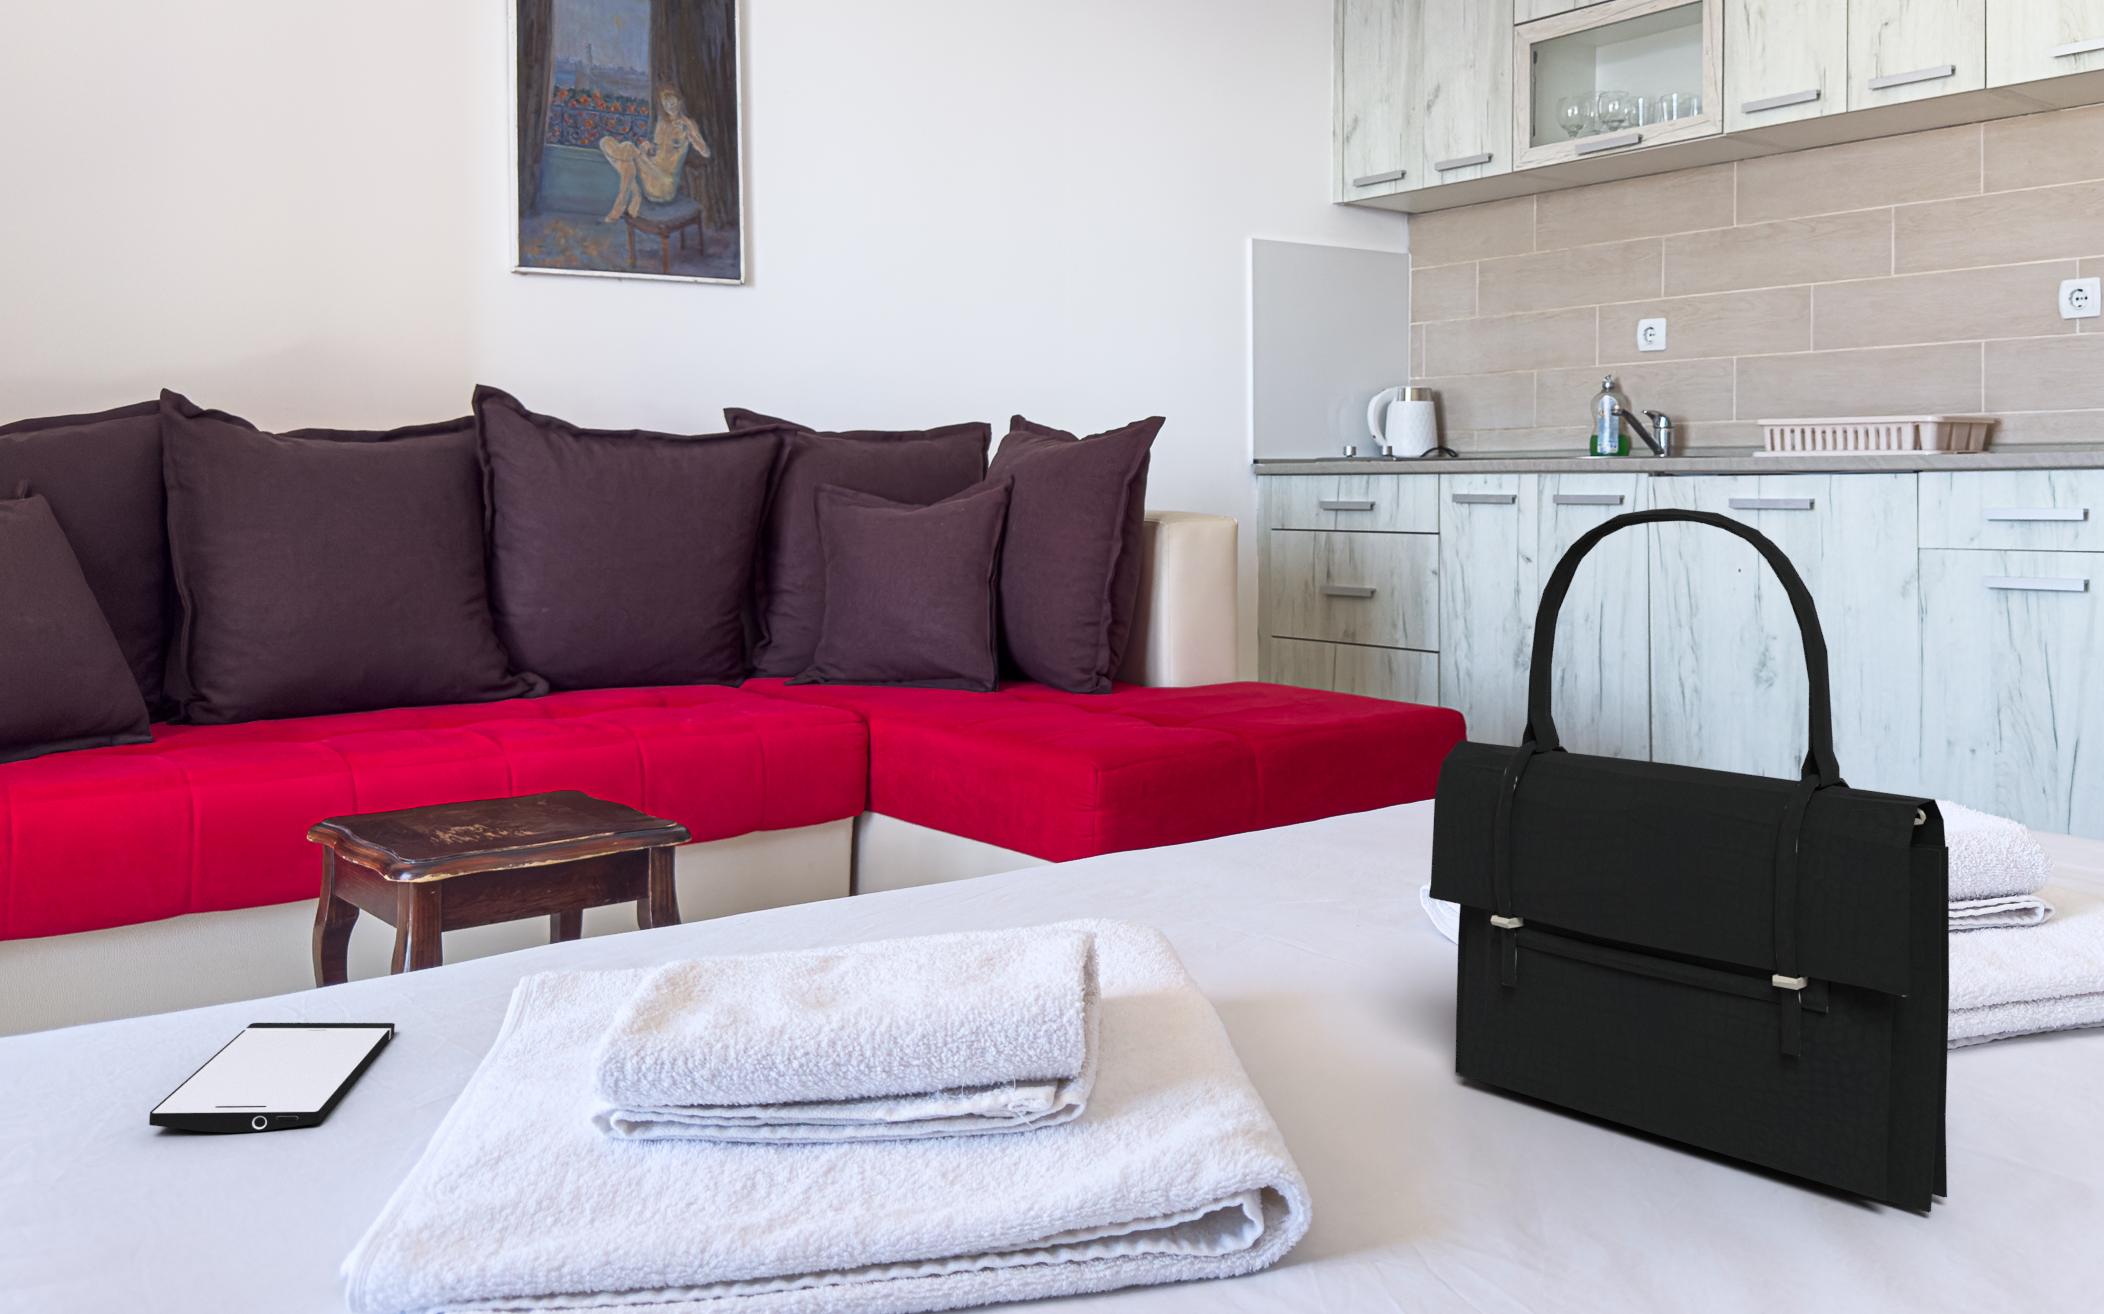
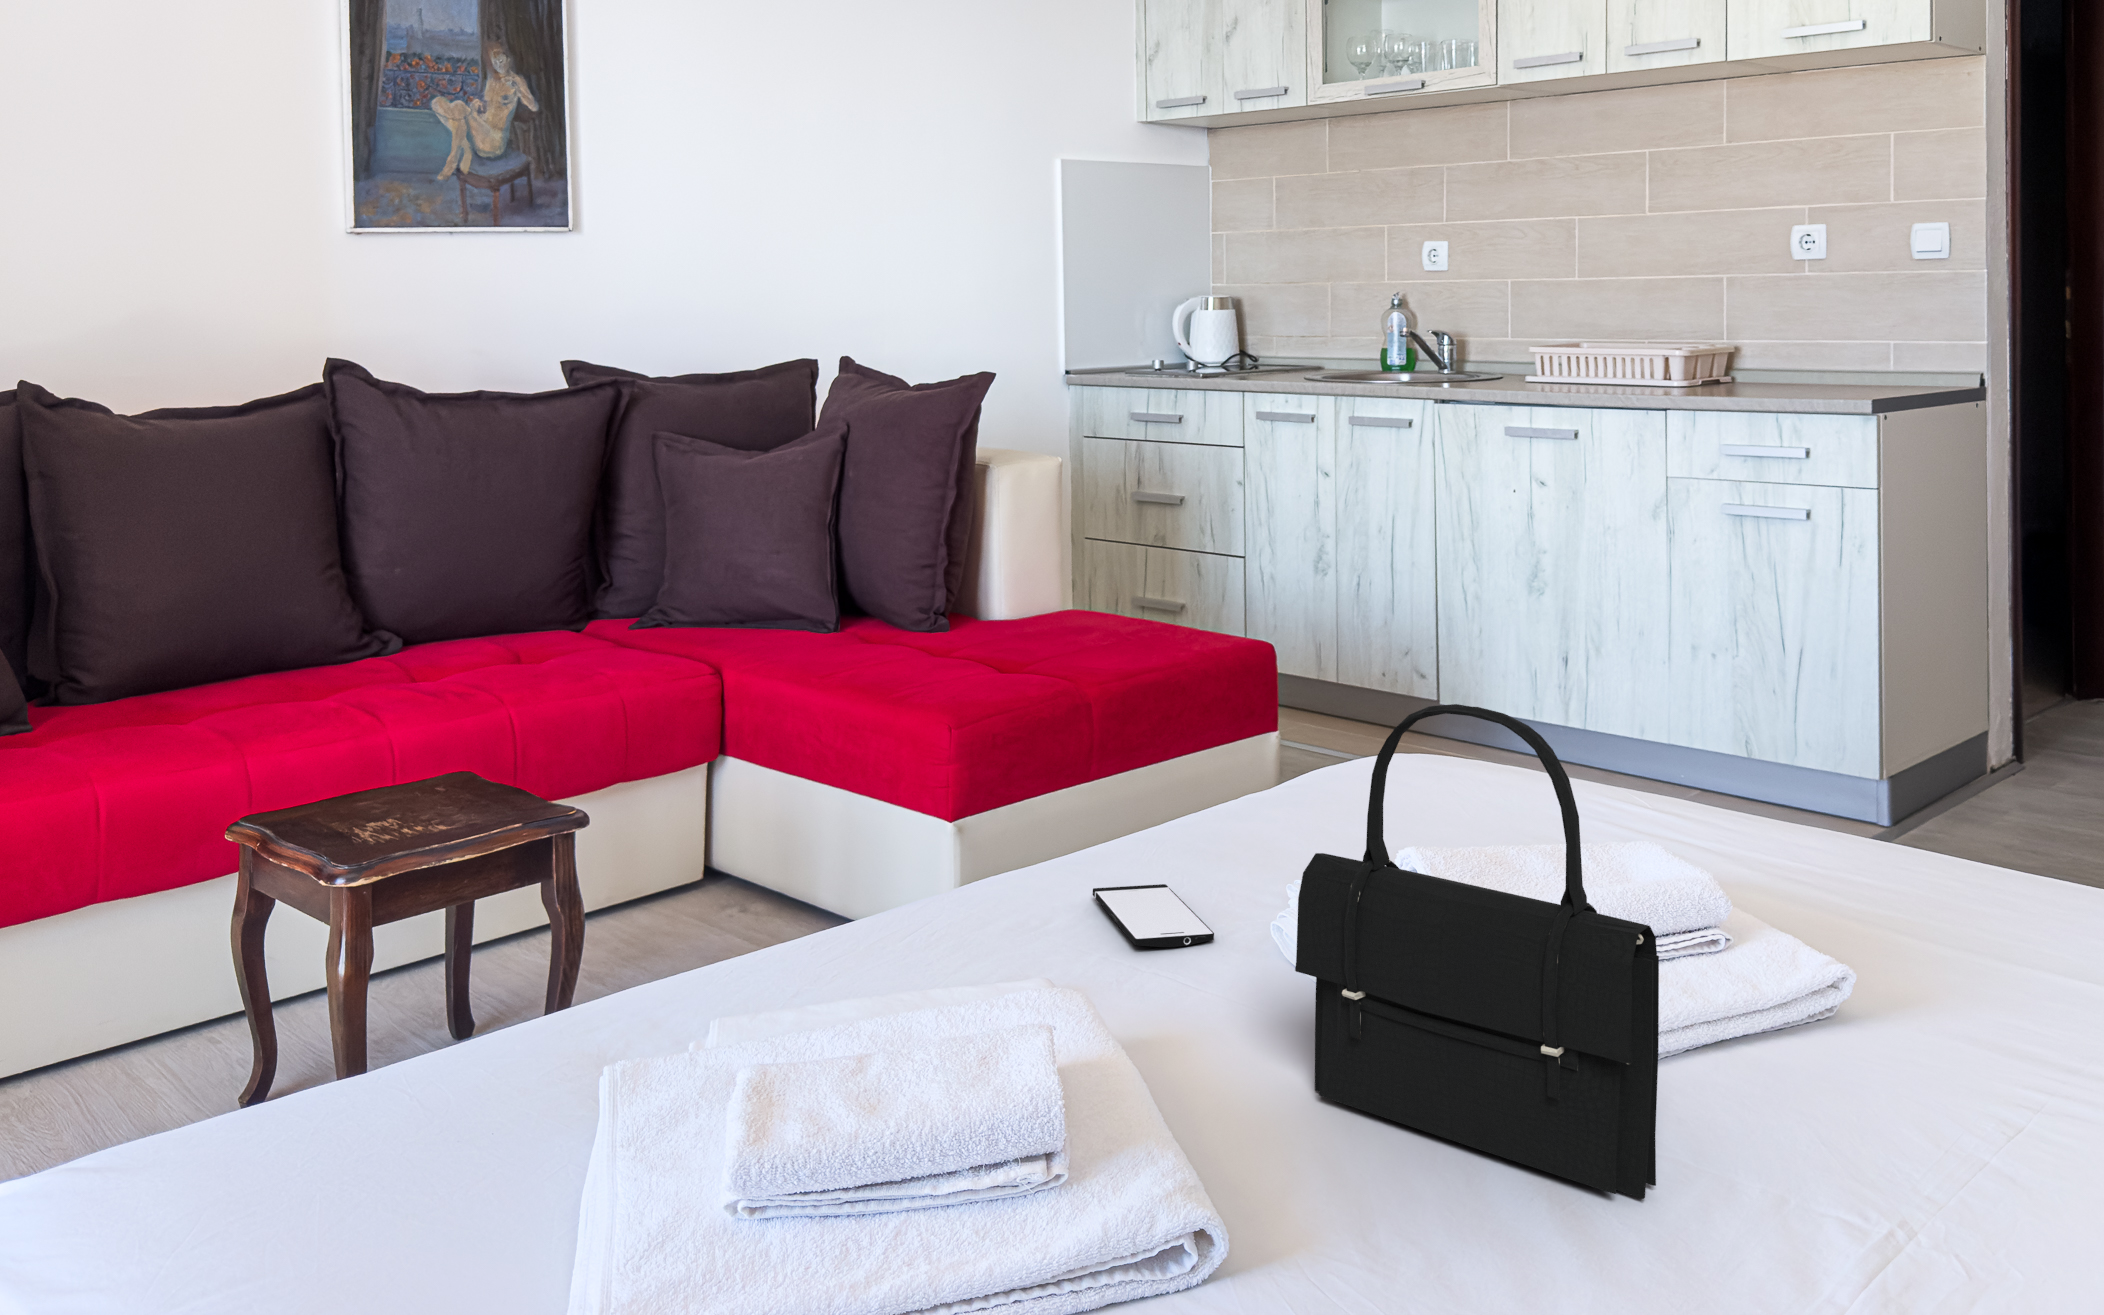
smartphone: present [149,1023,395,1133] -> present [1093,884,1214,947]

